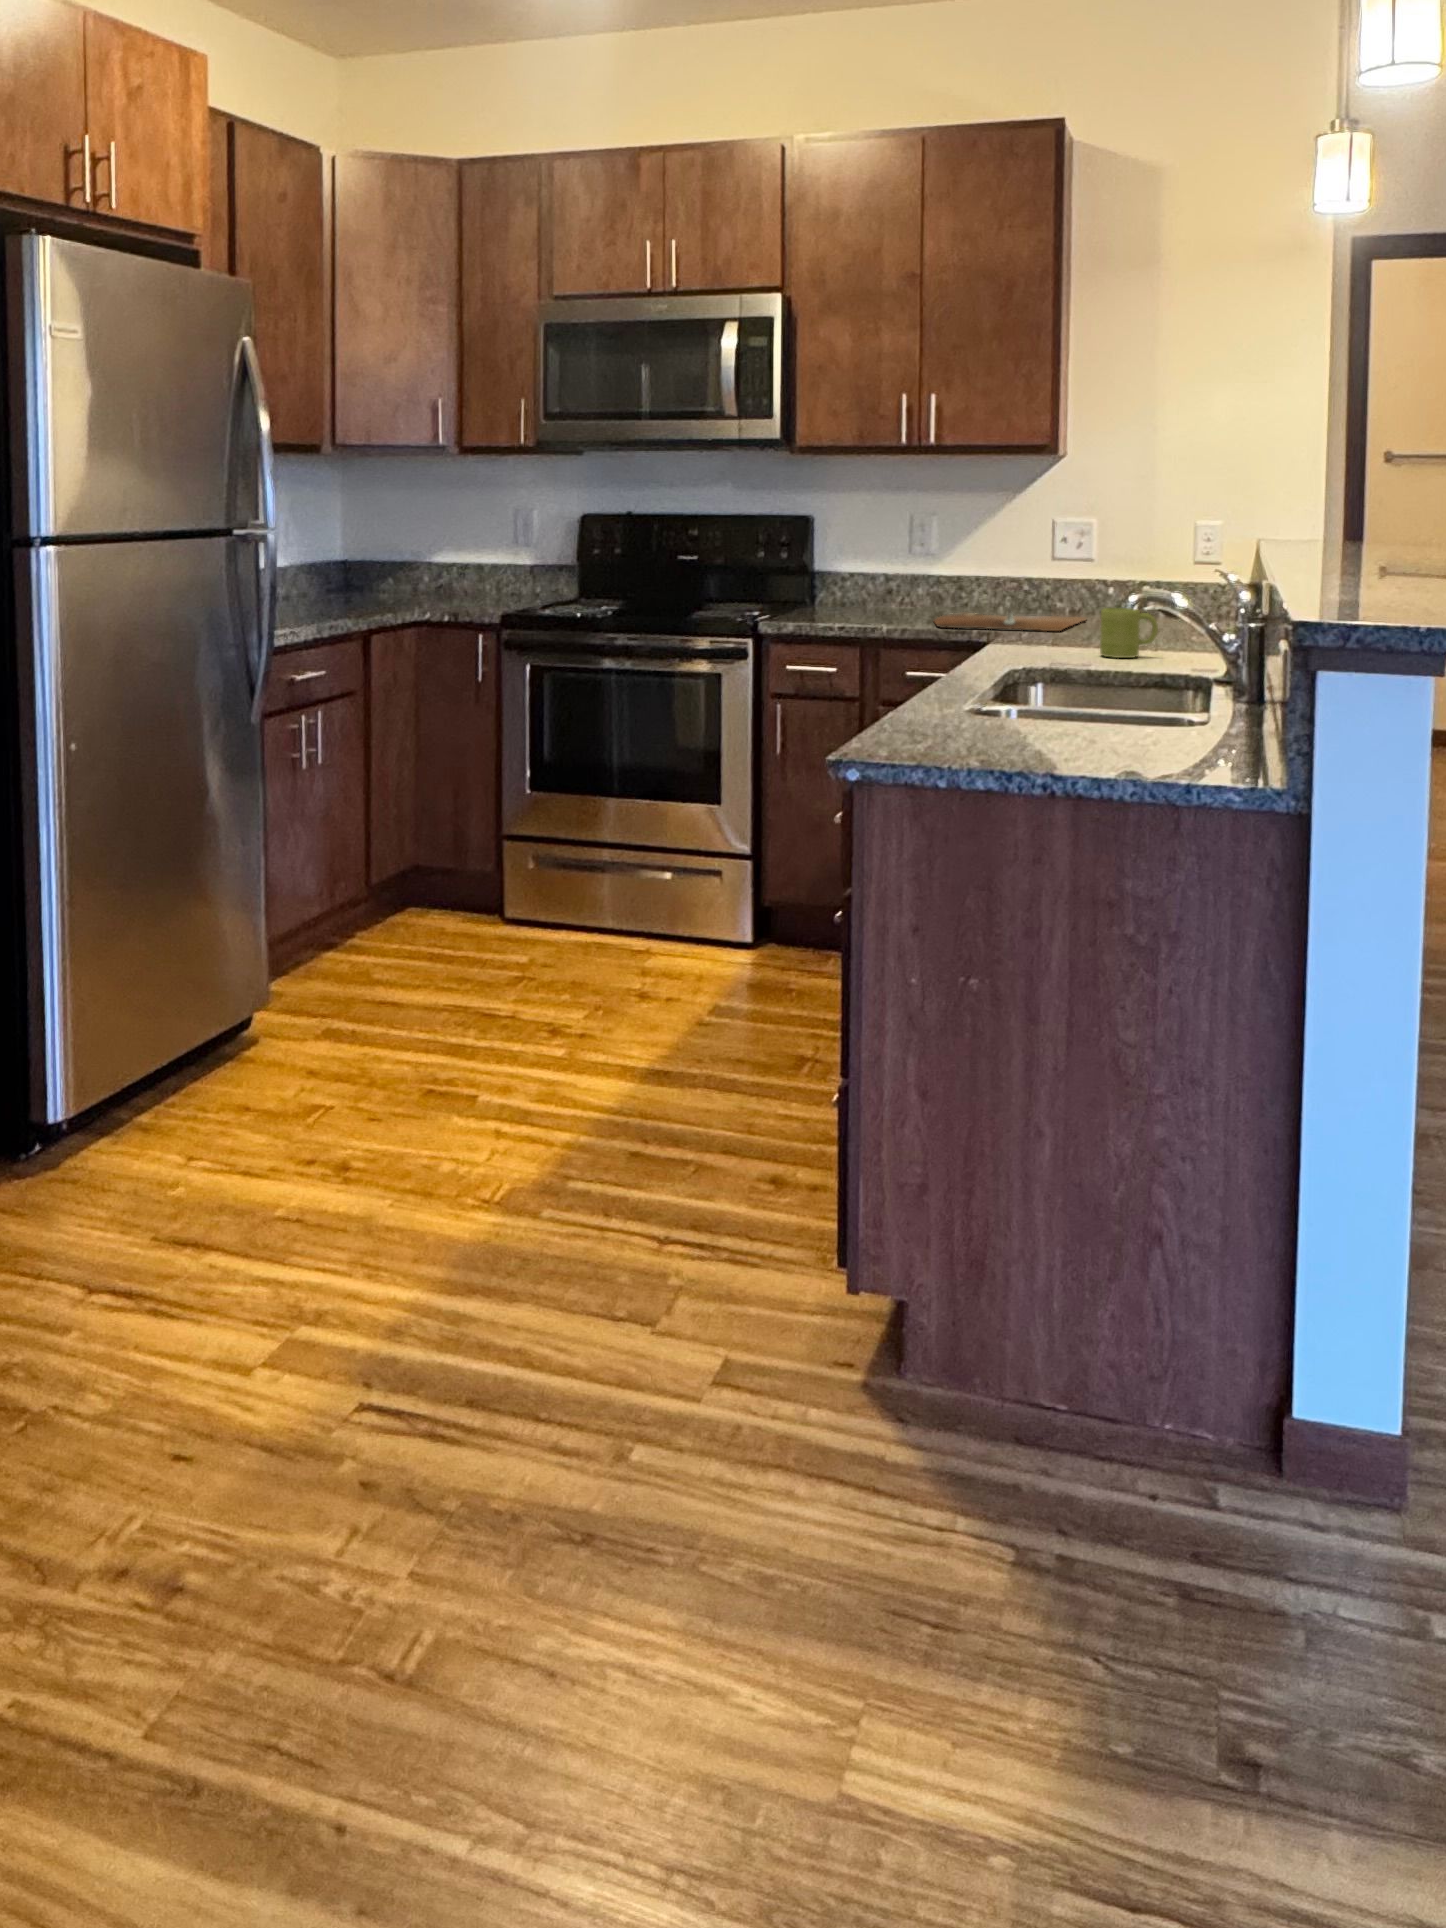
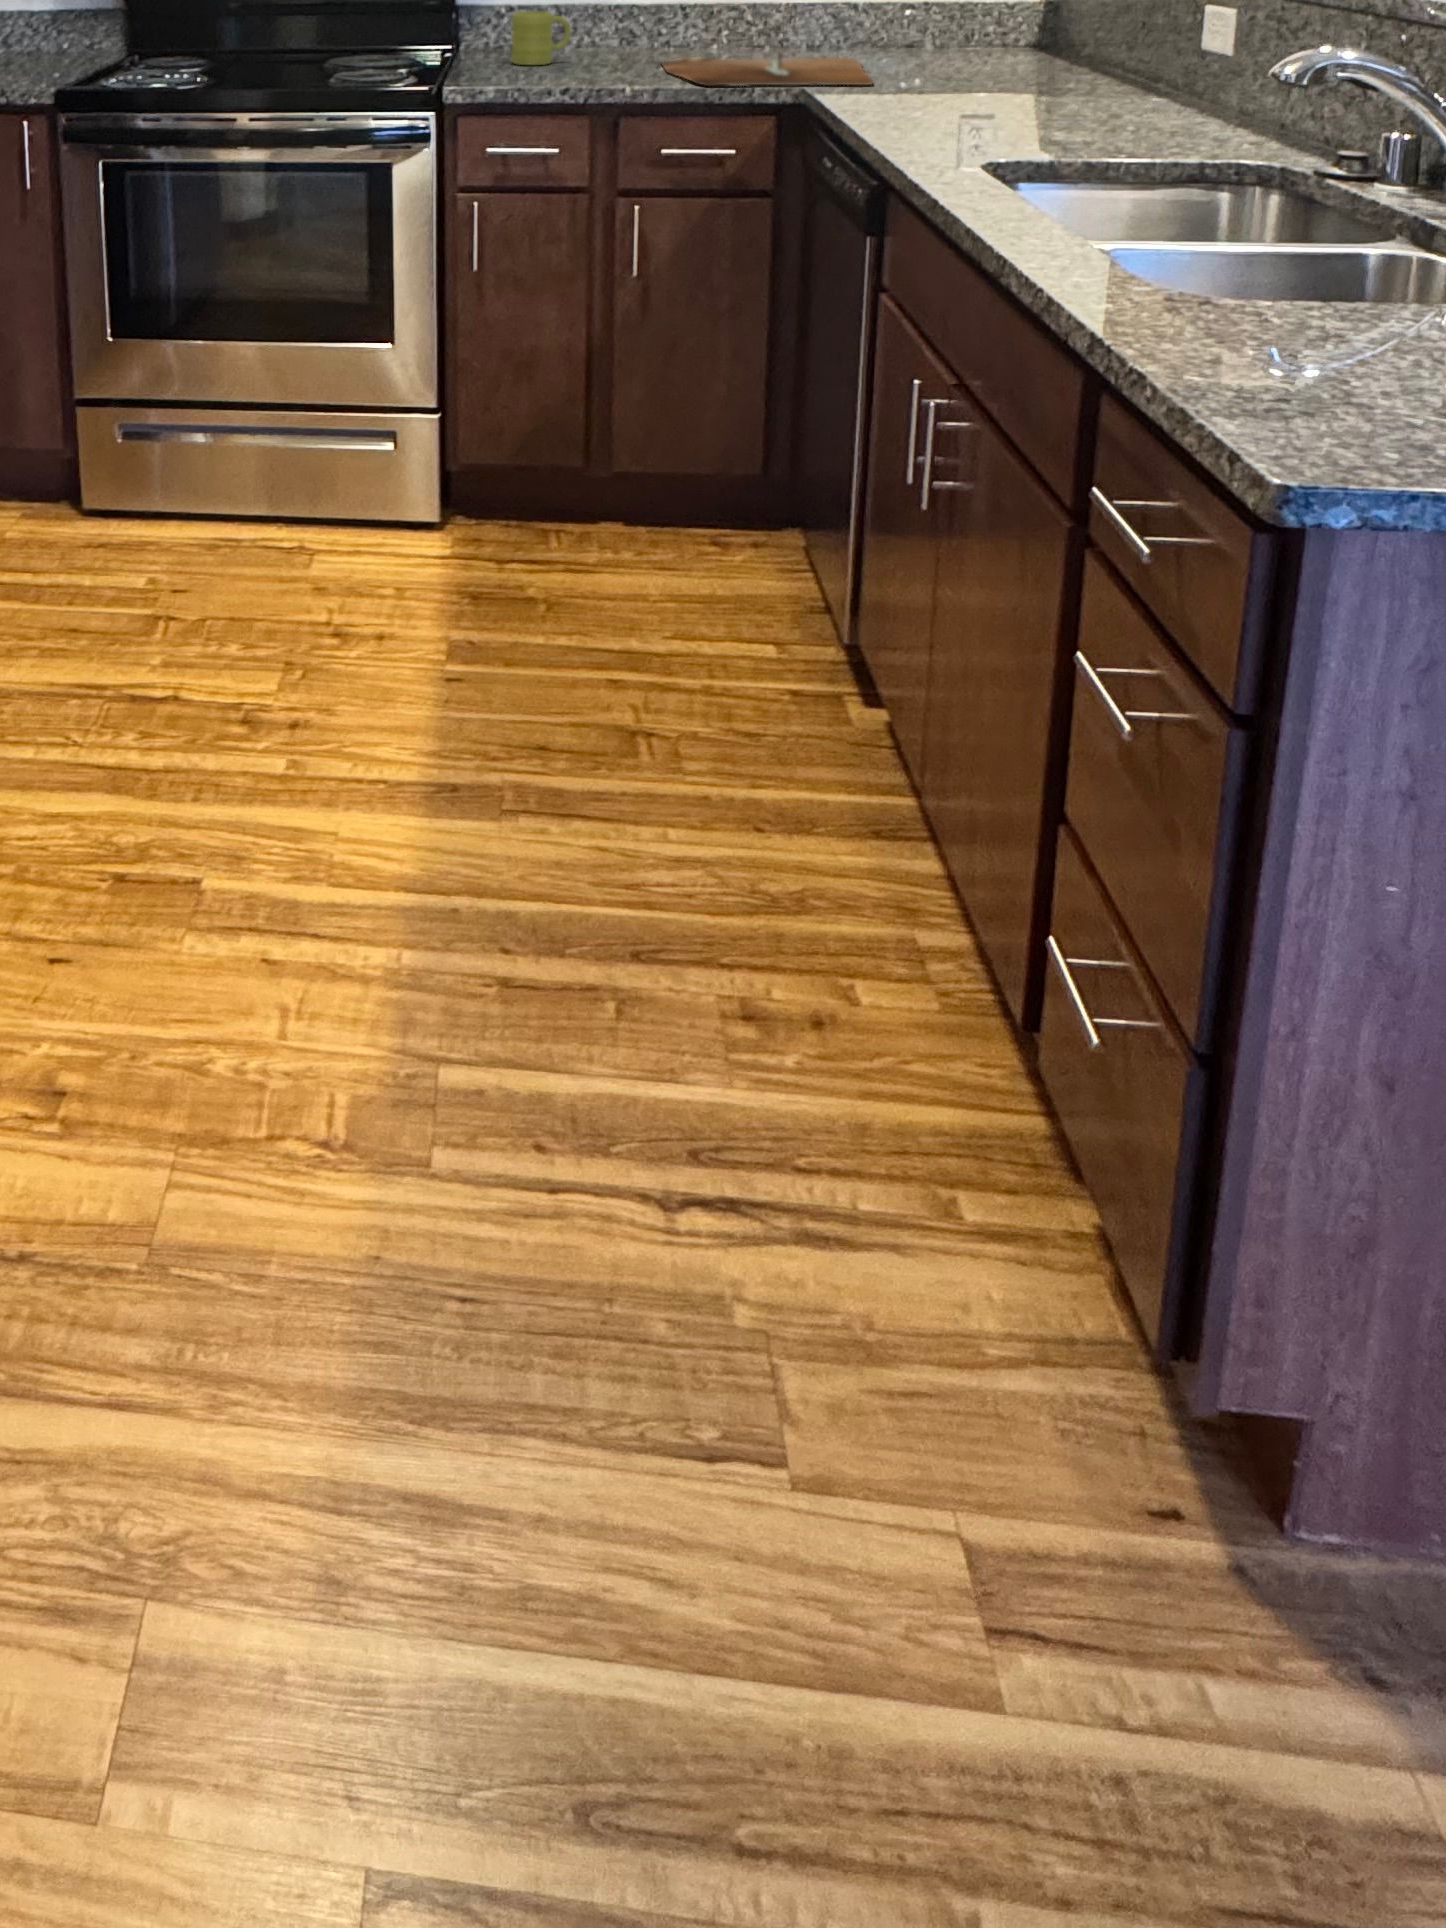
mug: present [1100,608,1158,658] -> present [512,11,571,65]

